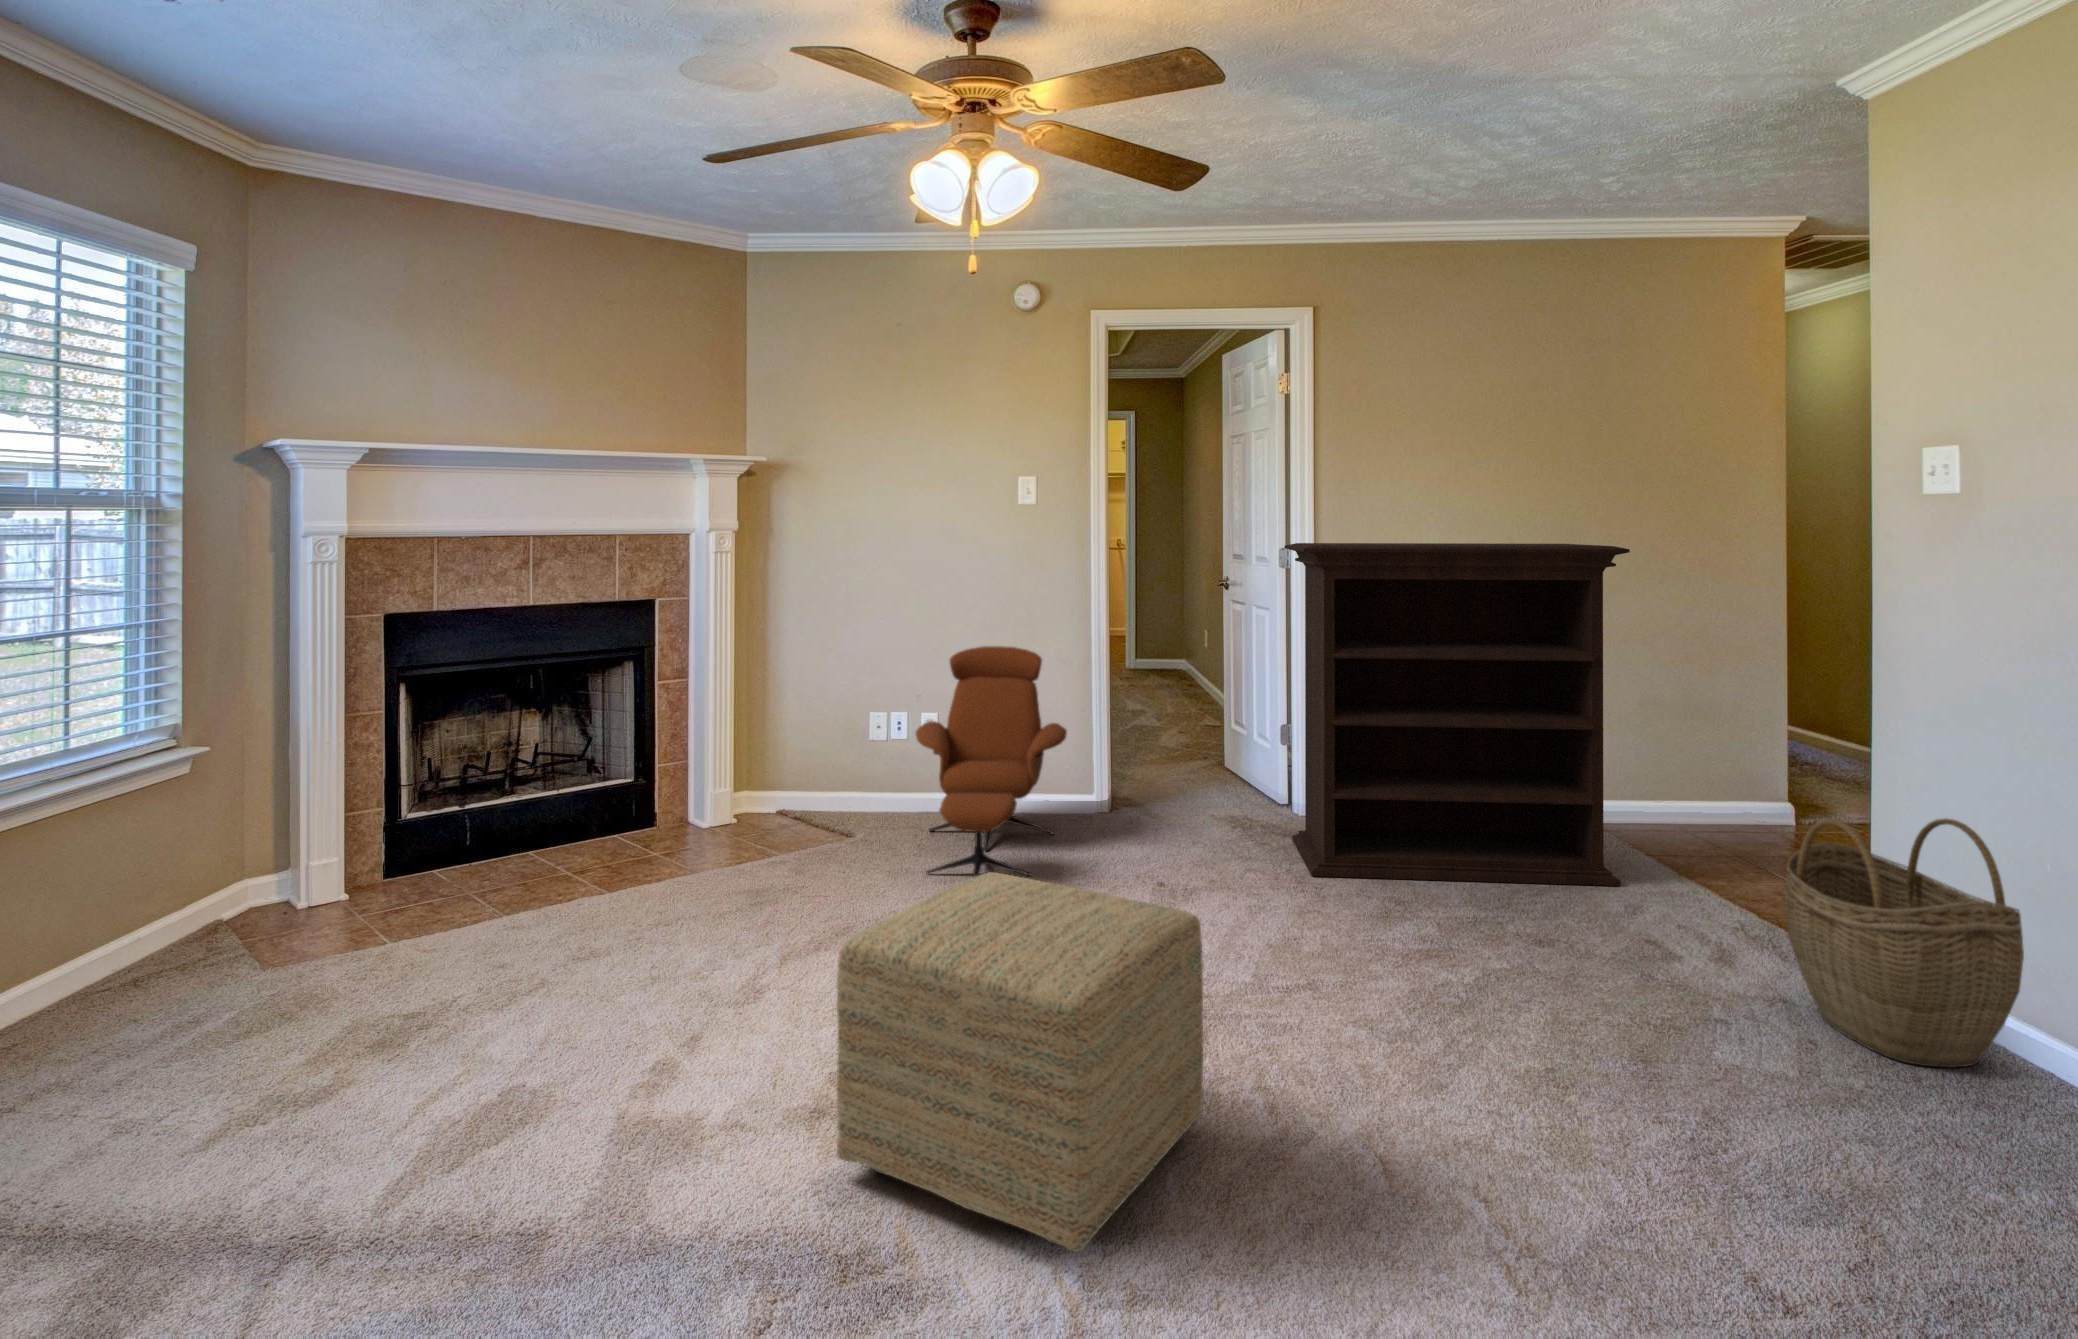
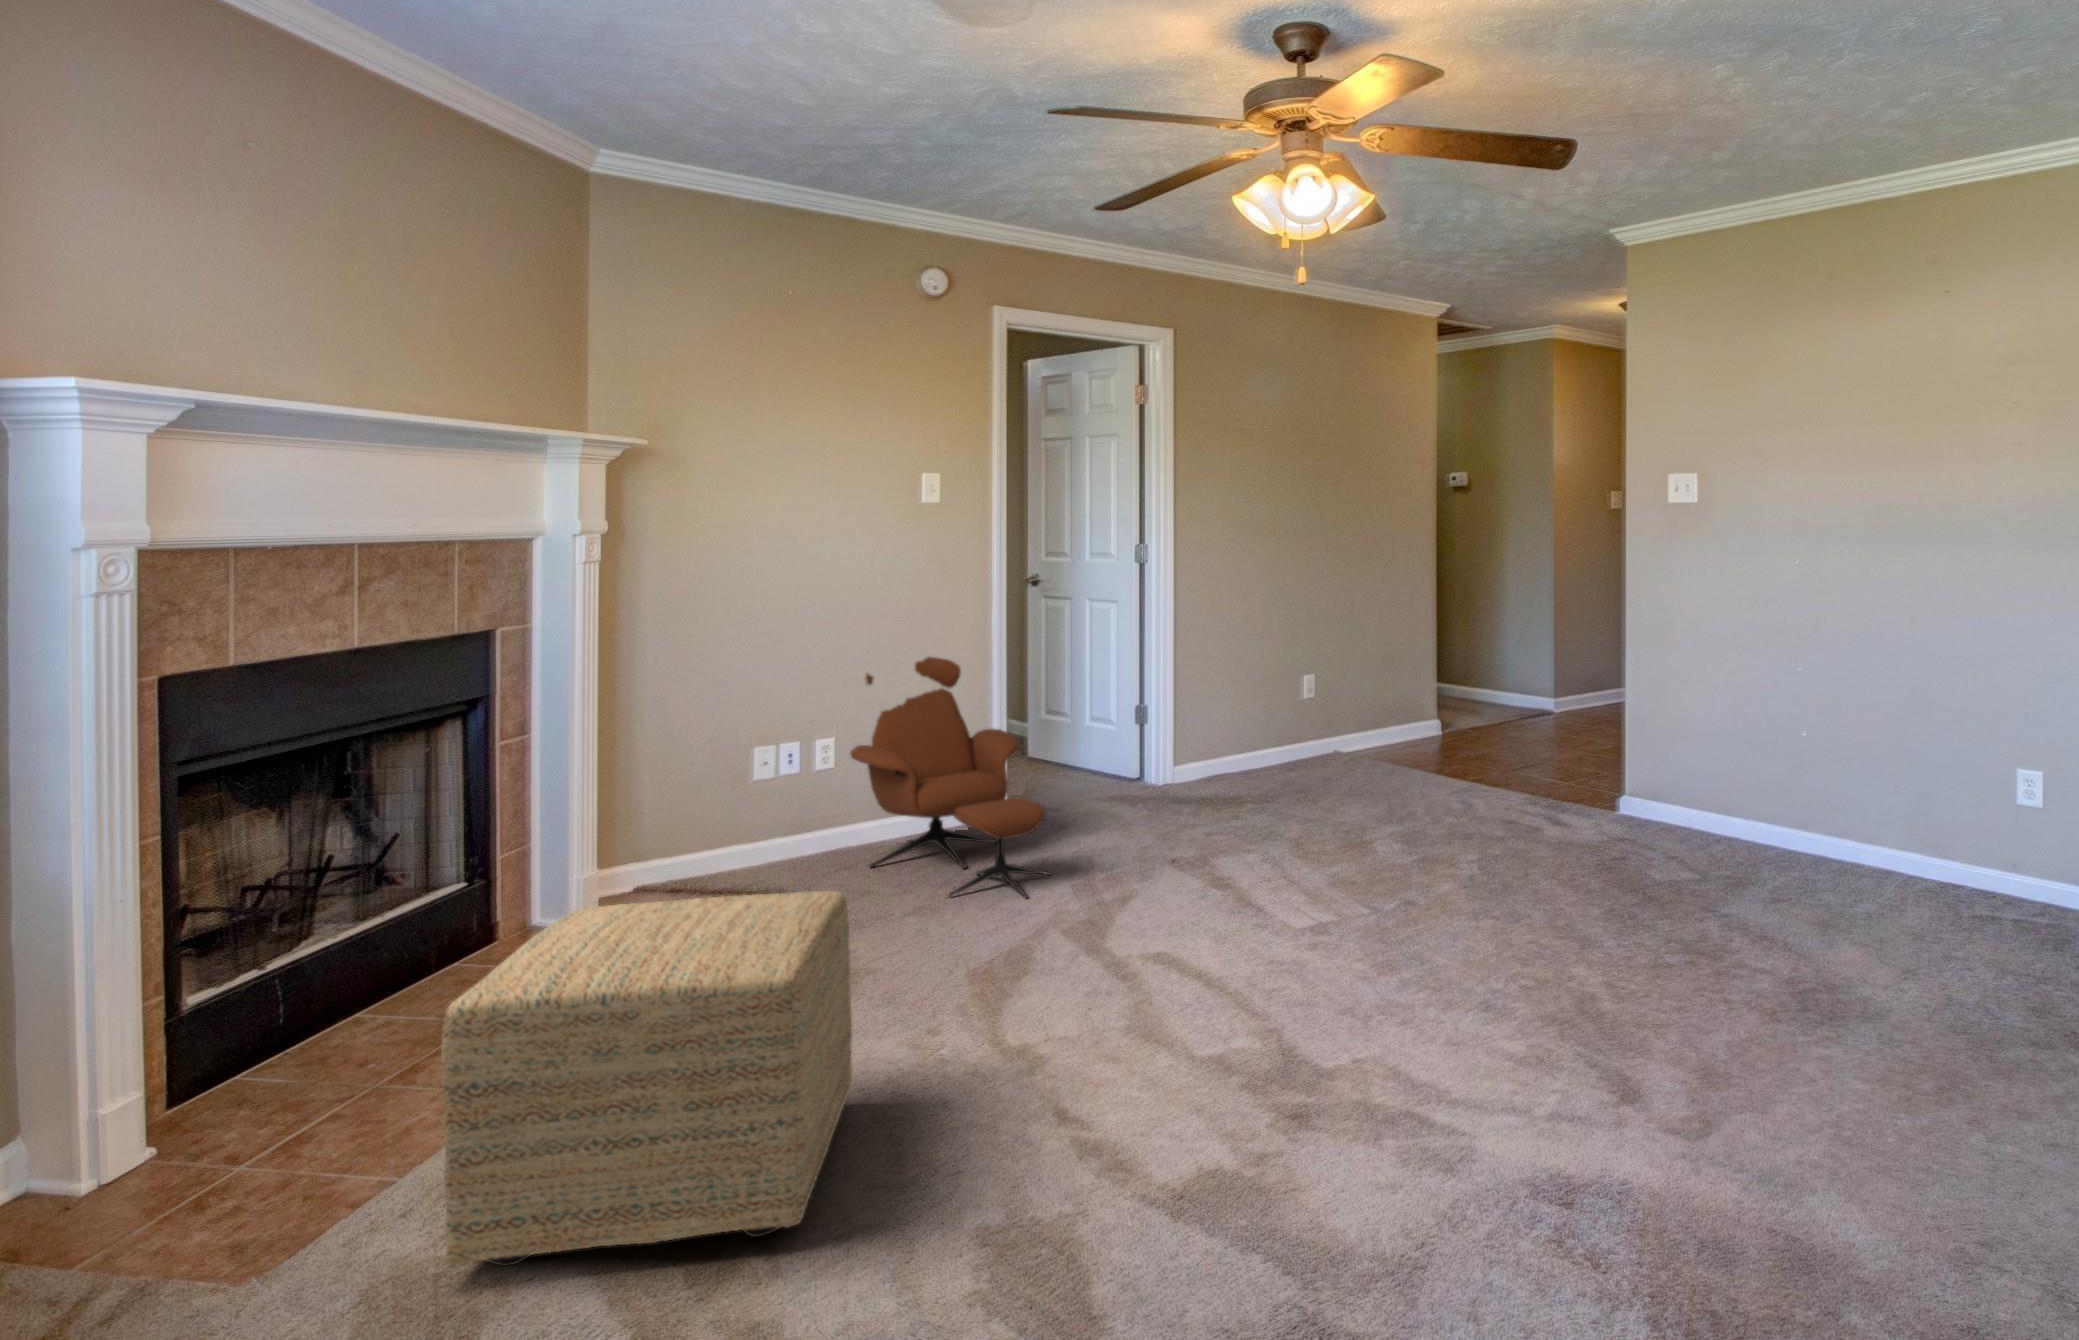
bookshelf: present [1285,543,1630,886] -> none [1188,530,1445,824]
woven basket: present [1785,819,2024,1068] -> none [1612,686,1740,835]
ottoman: present [837,872,1203,1252] -> present [441,891,852,1268]

